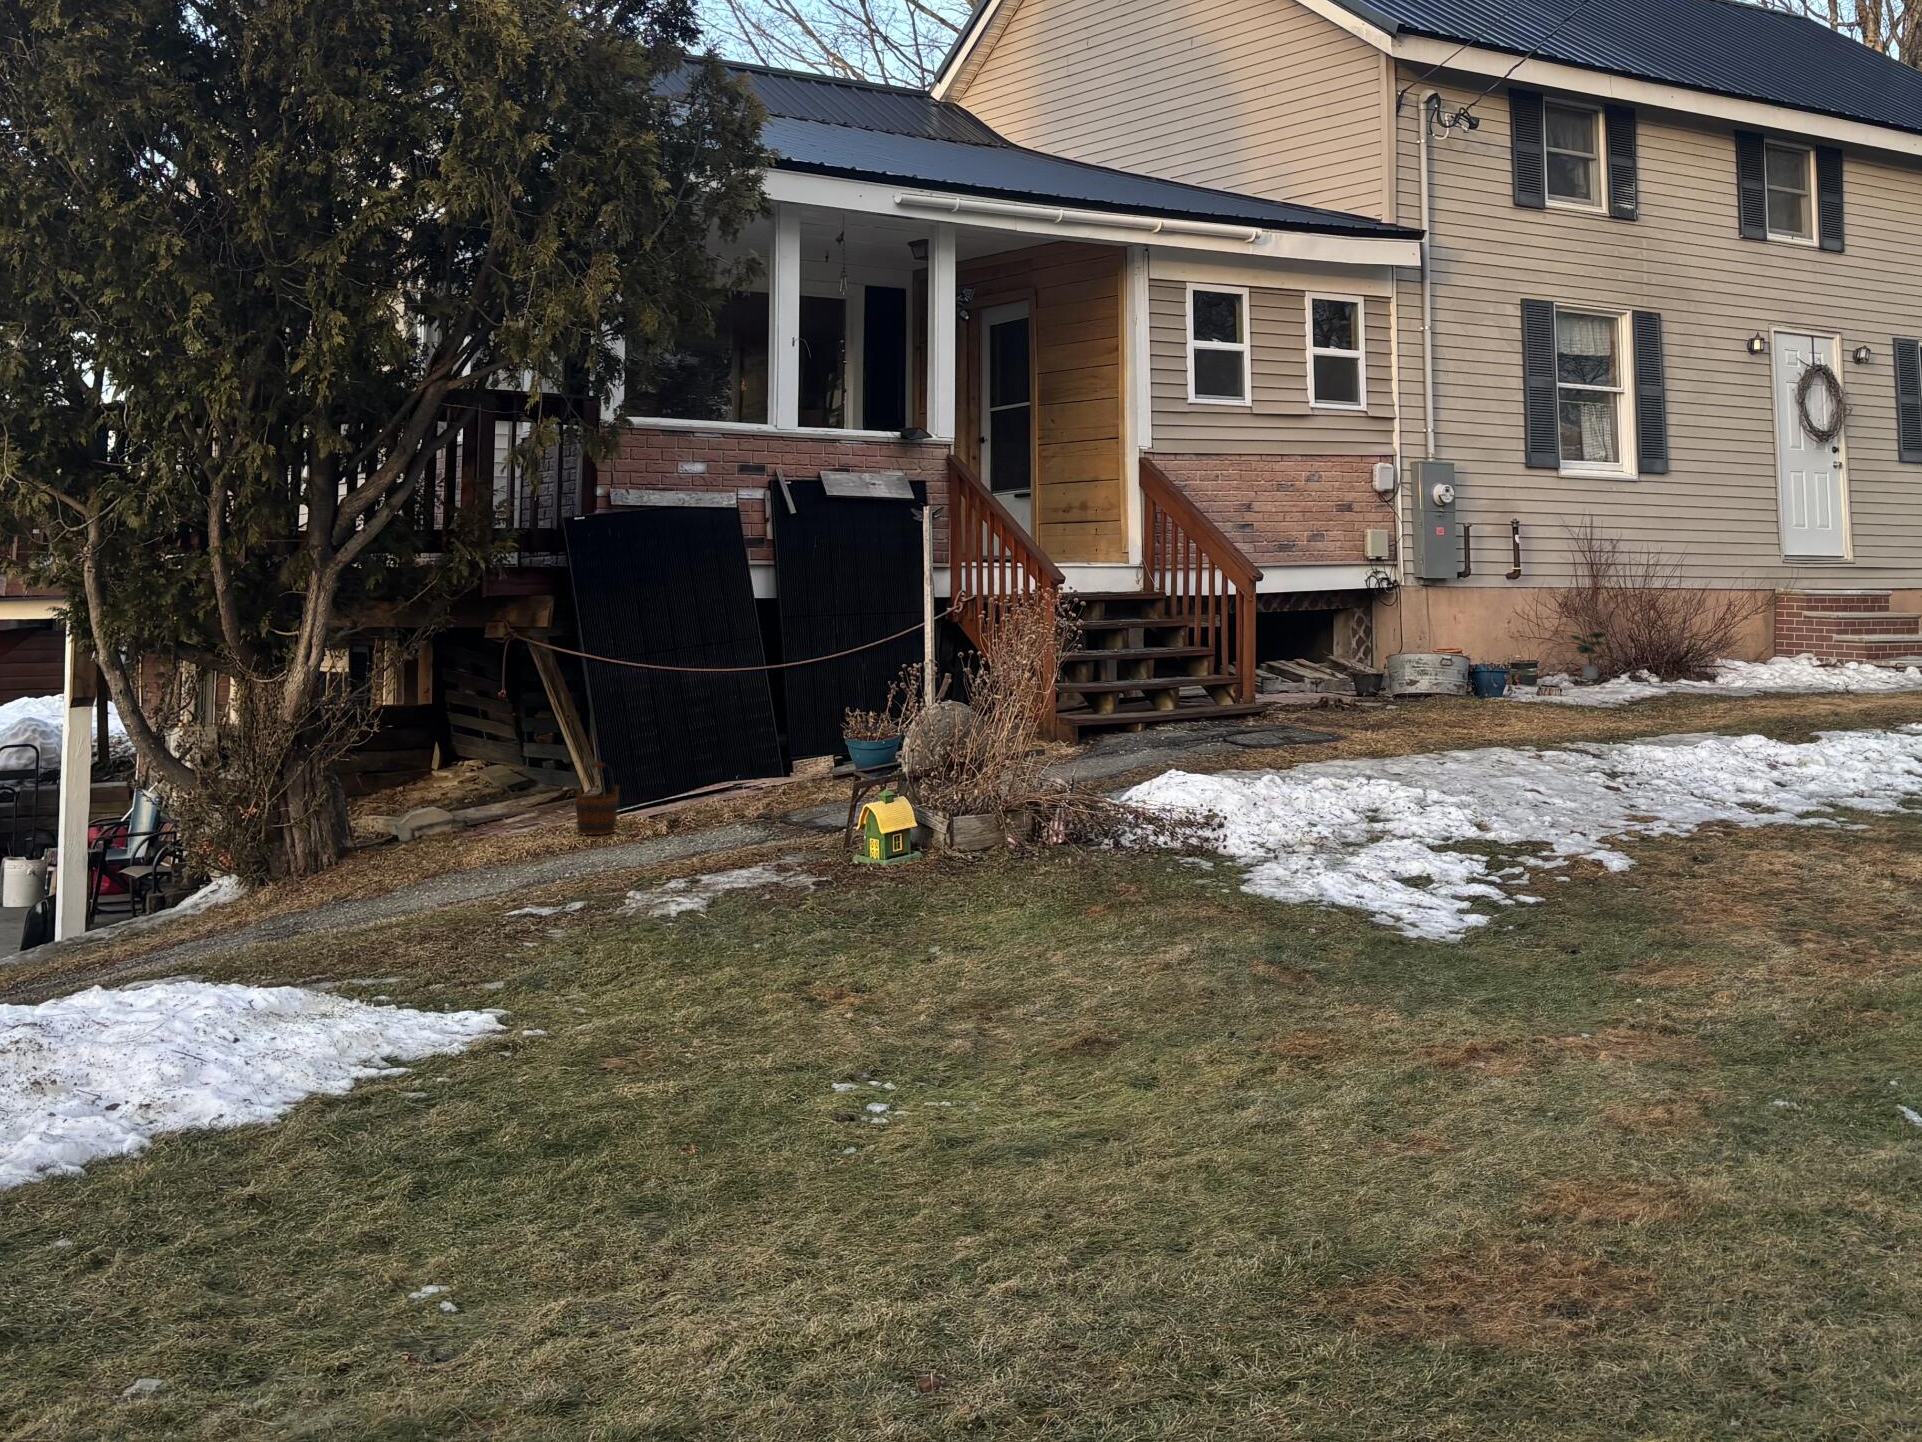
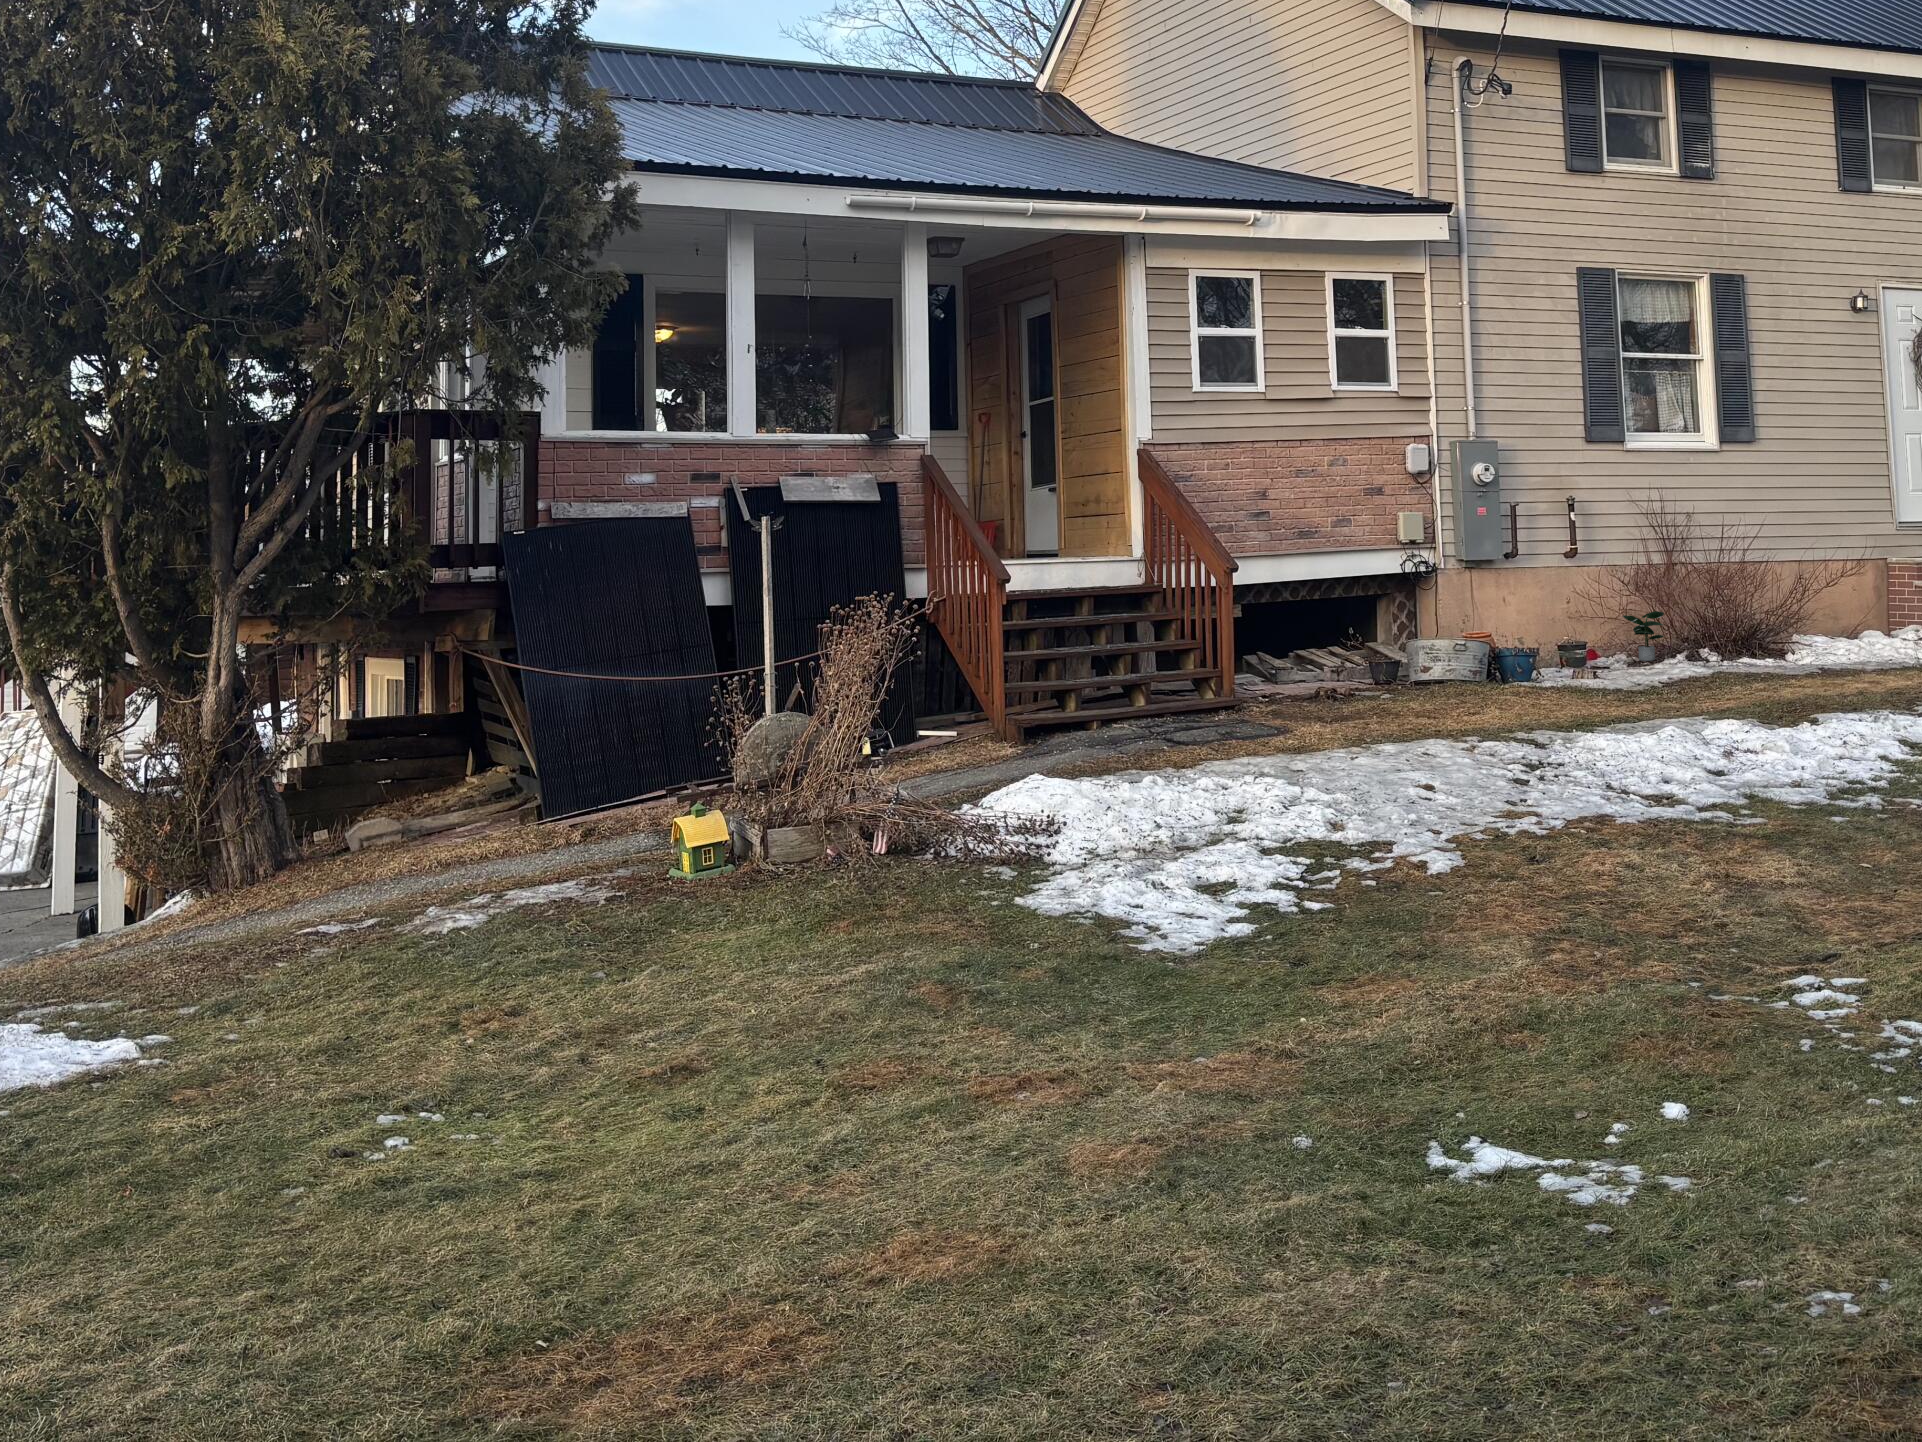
wooden bucket: present [575,763,619,835] -> none [485,770,533,841]

